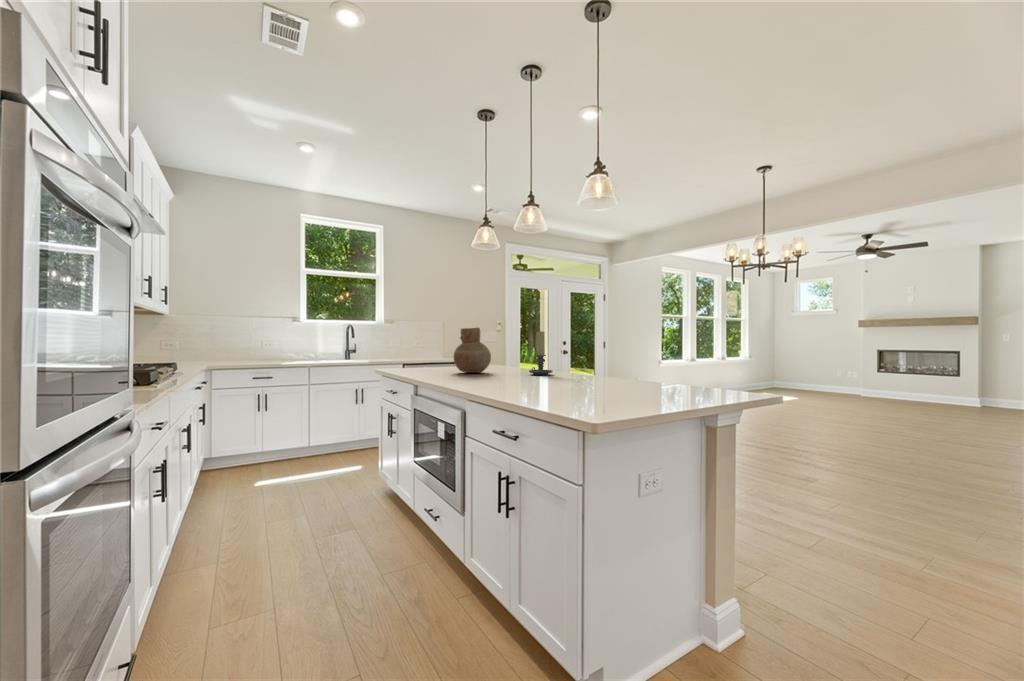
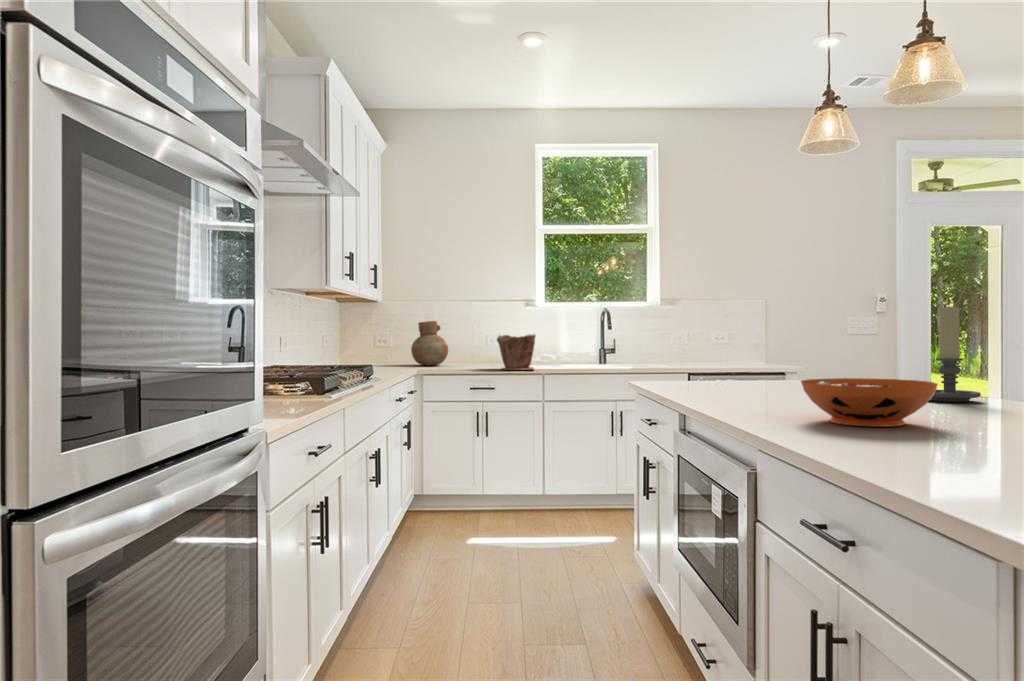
vase: present [454,328,491,373] -> present [411,321,448,366]
plant pot: none [274,340,303,365] -> present [497,334,535,370]
decorative bowl: none [485,365,542,387] -> present [801,378,938,427]

